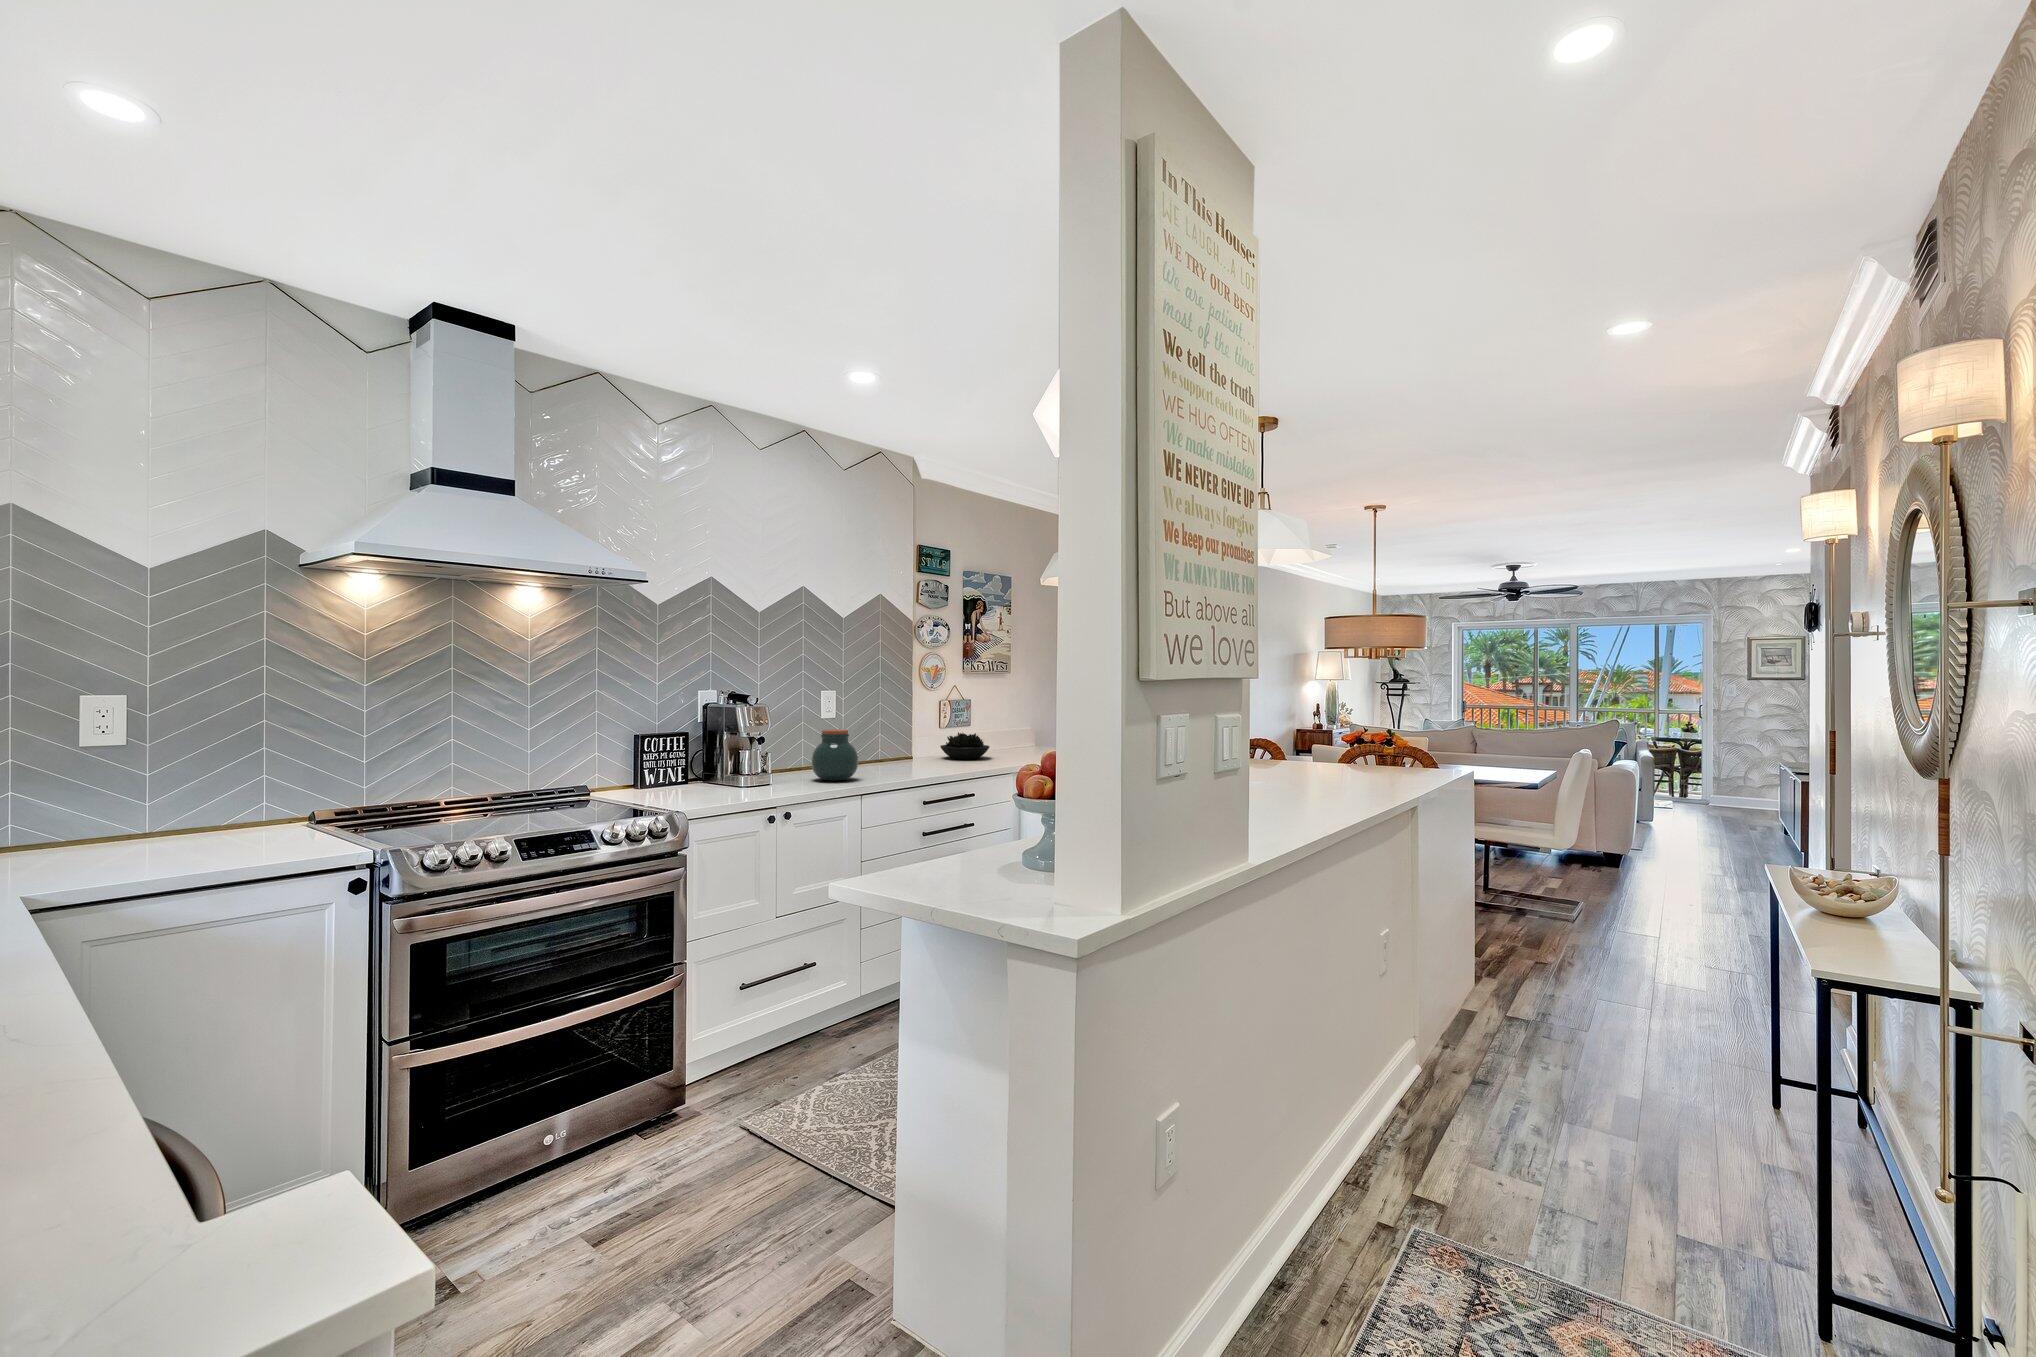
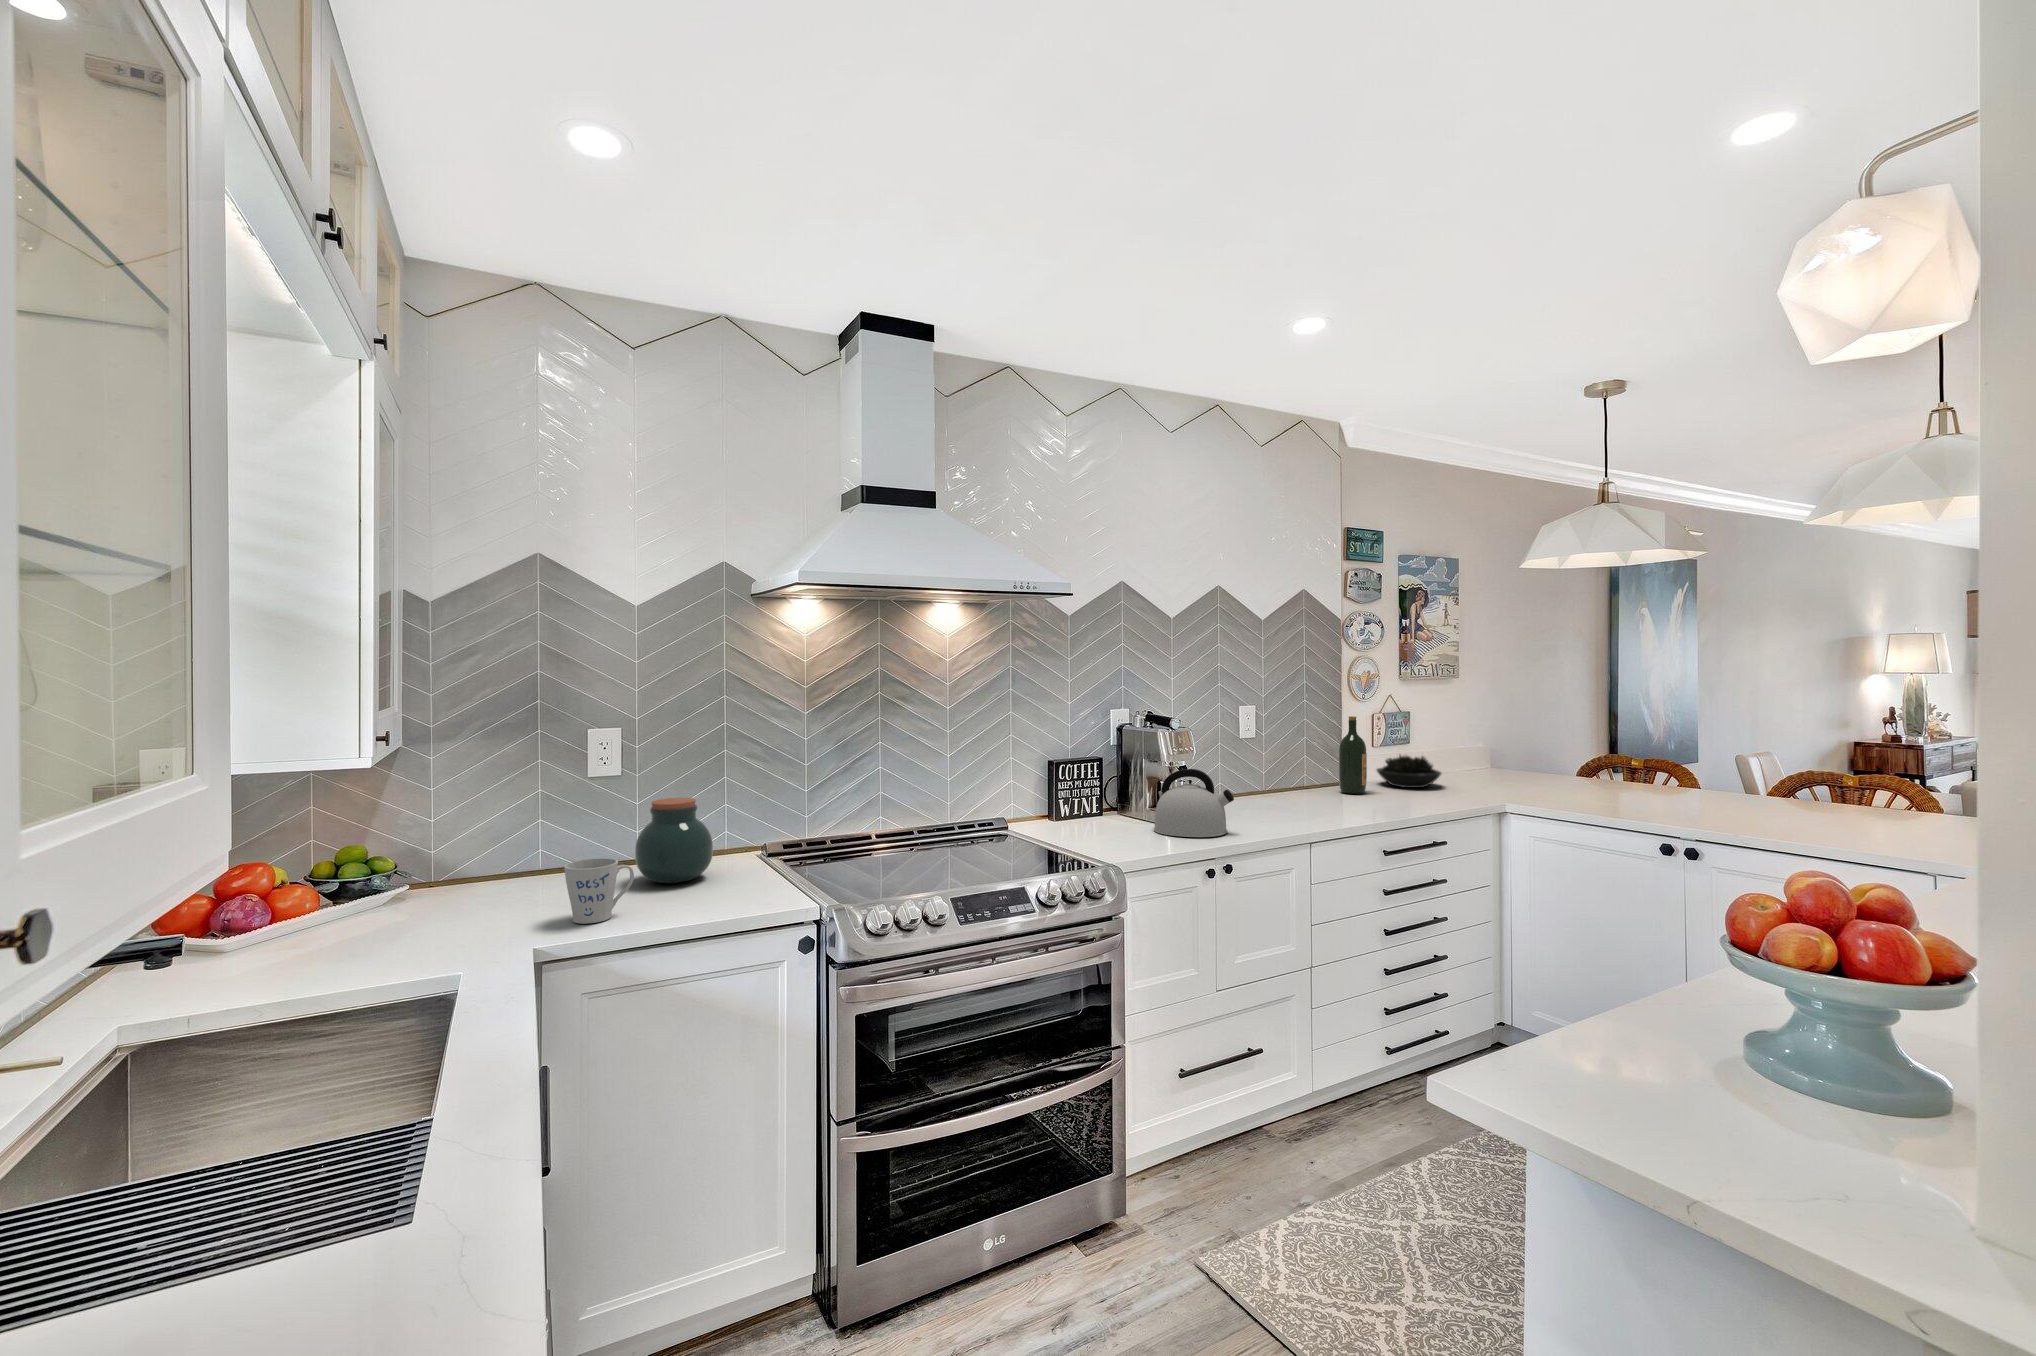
wine bottle: none [906,700,928,764] -> present [1339,716,1367,794]
jar: present [812,729,858,781] -> present [635,798,713,883]
kettle: none [730,737,799,793] -> present [1154,769,1234,837]
mug: none [63,813,153,876] -> present [564,858,634,924]

